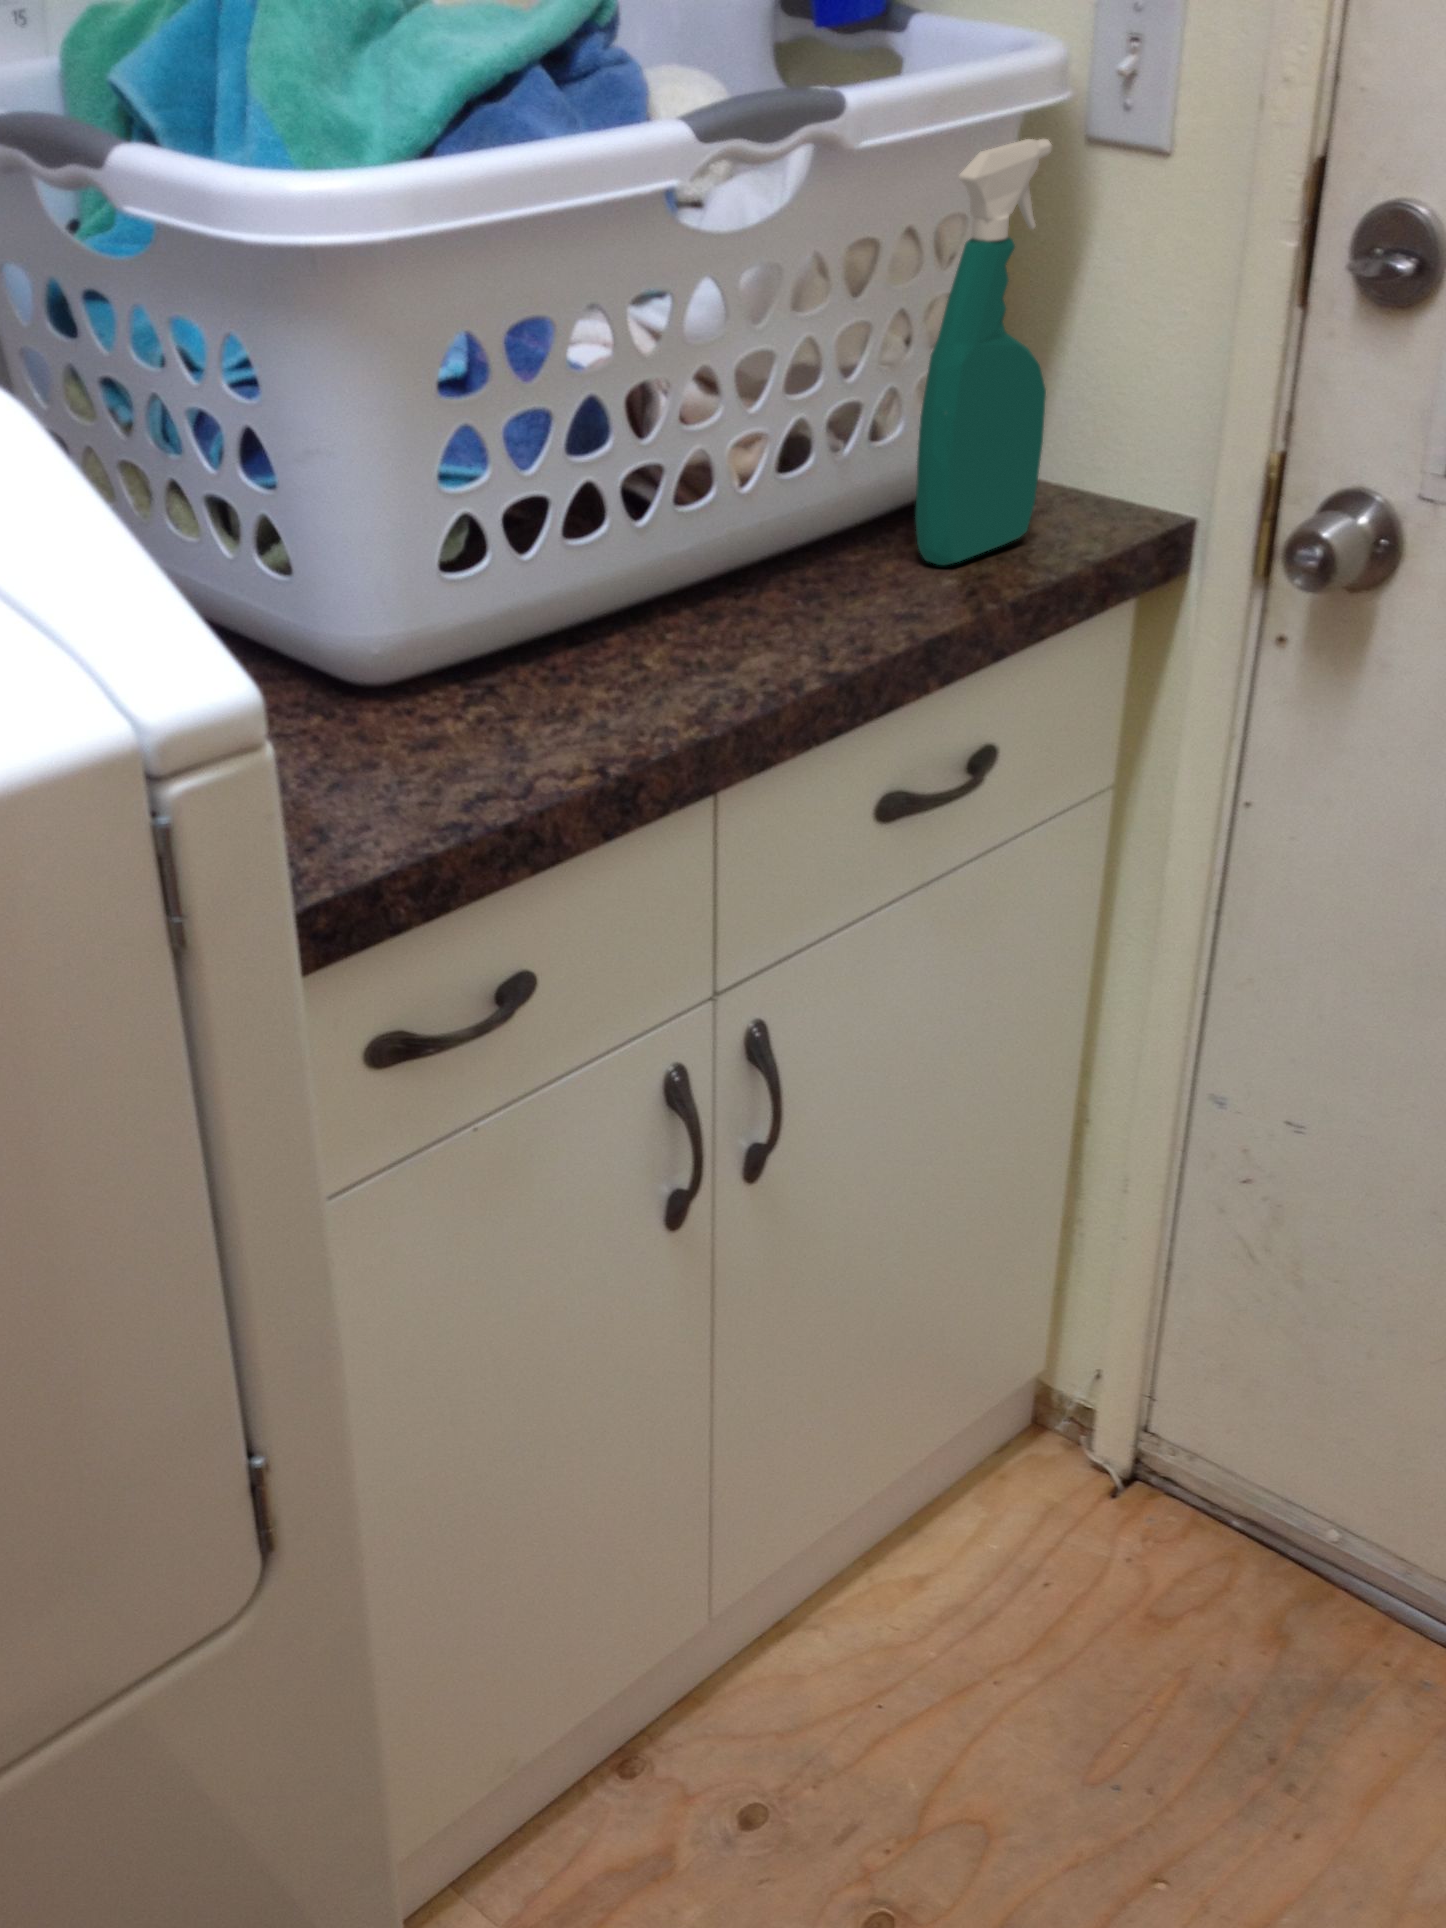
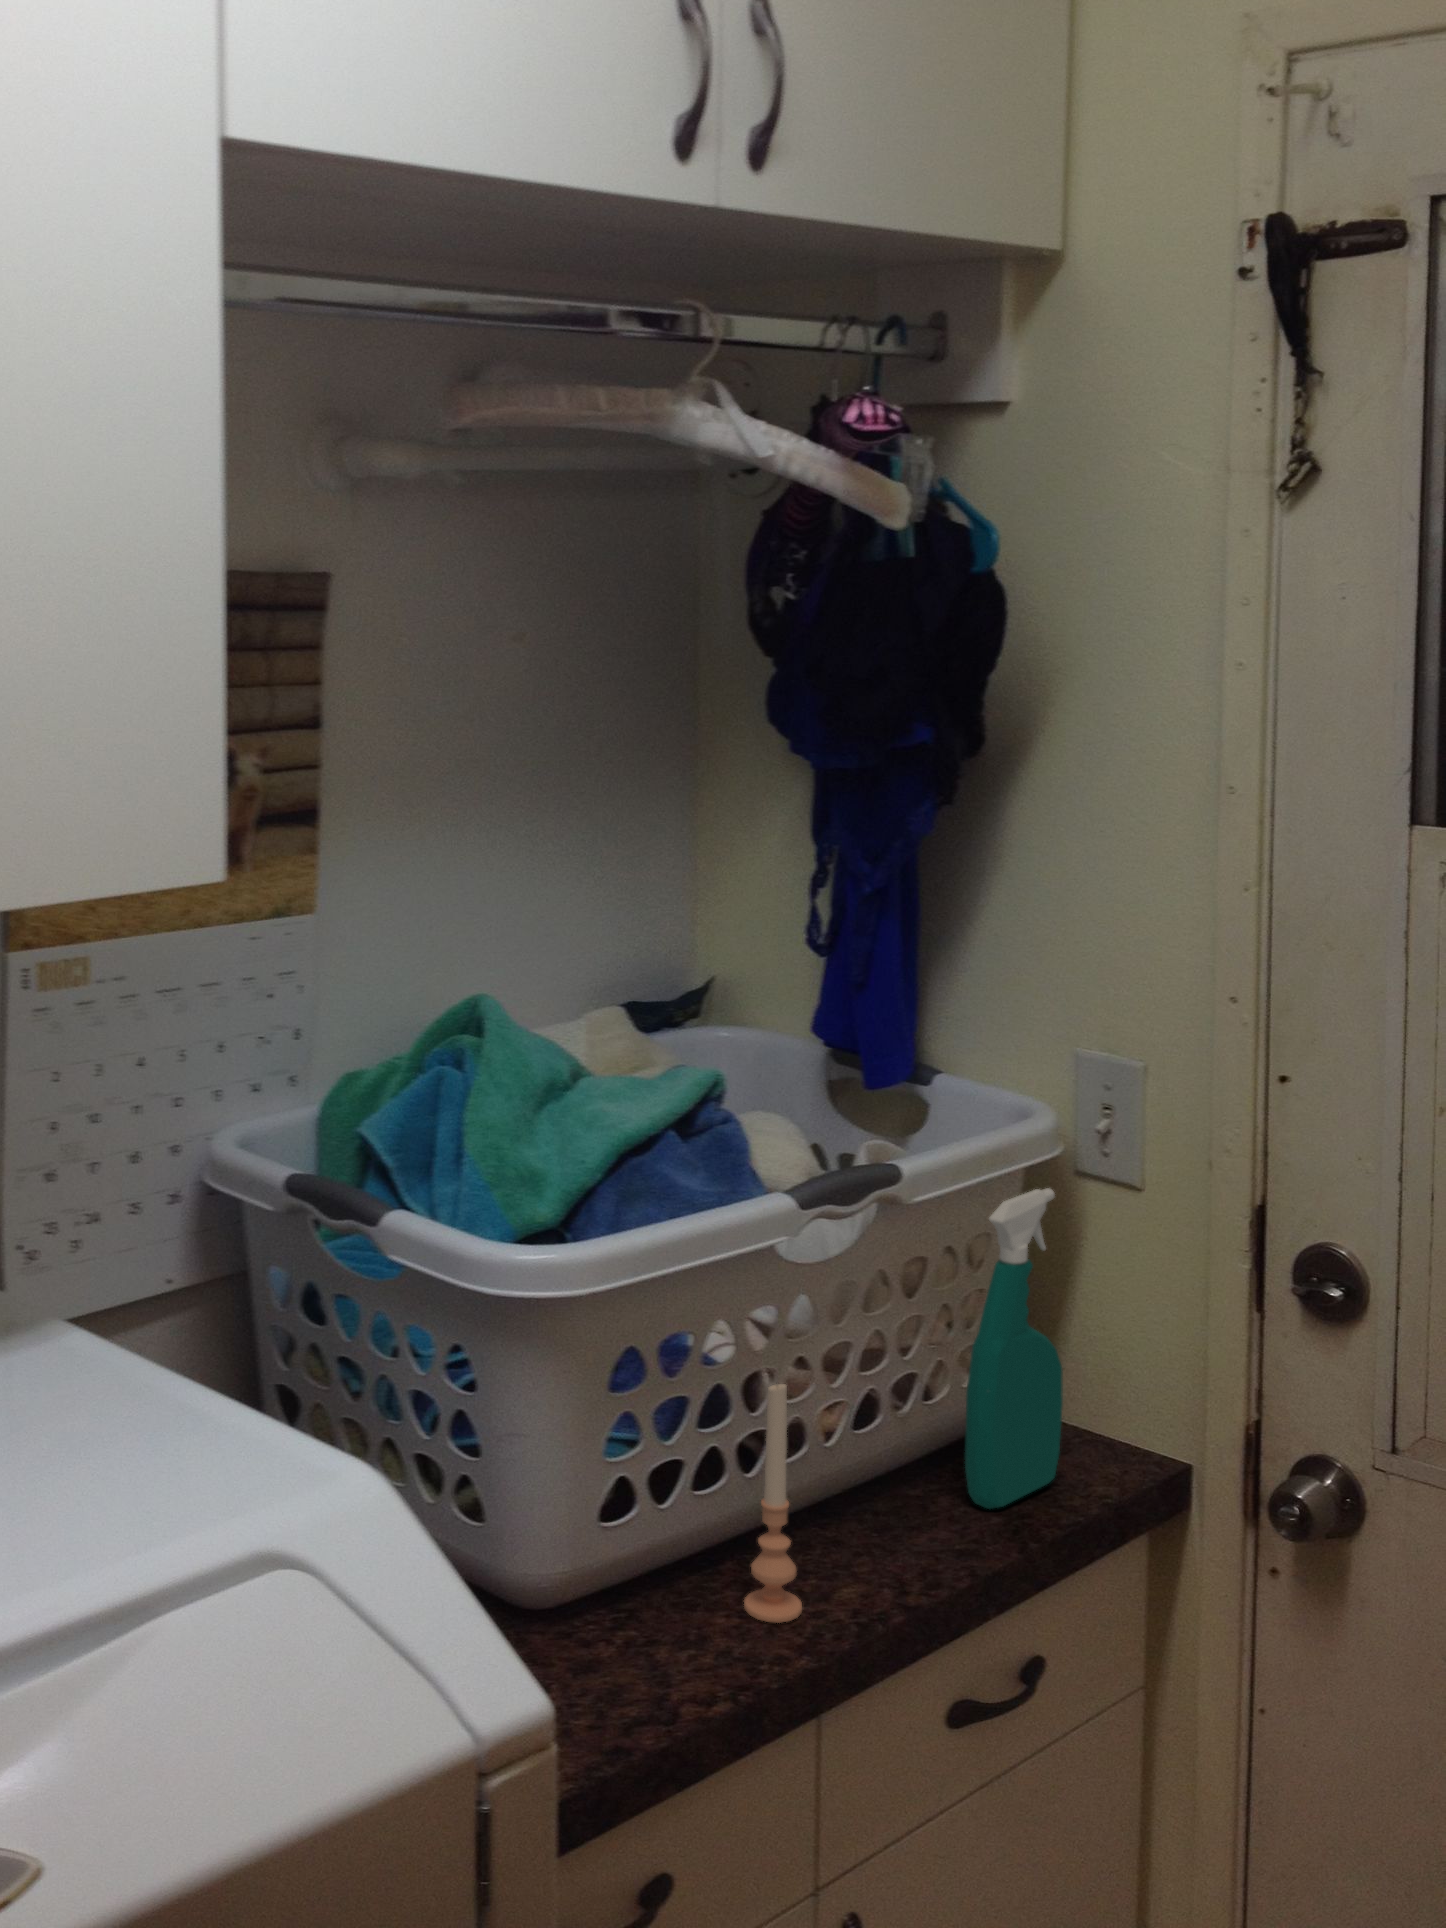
candle: none [621,372,691,678] -> present [744,1384,802,1623]

